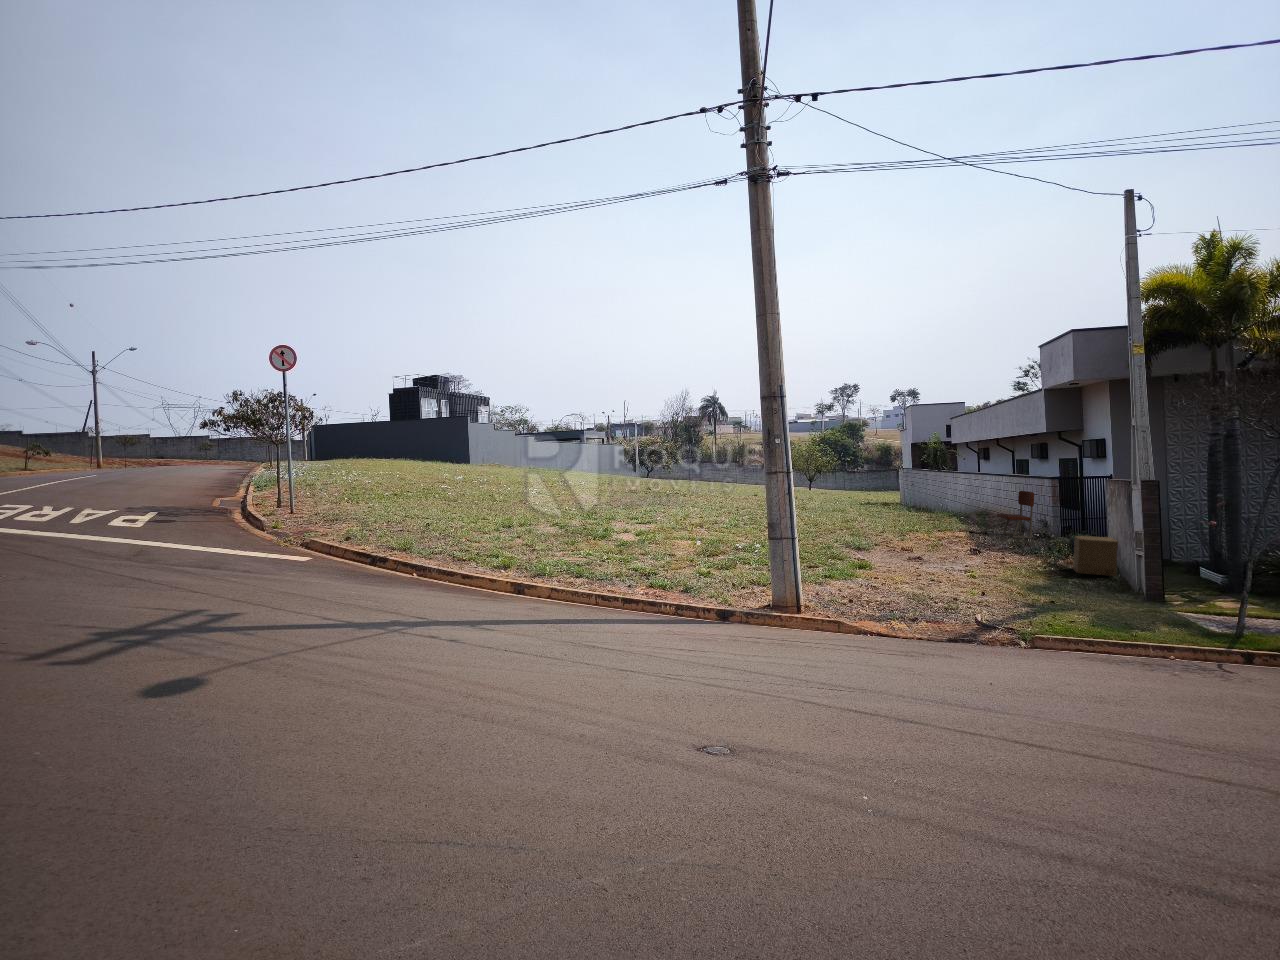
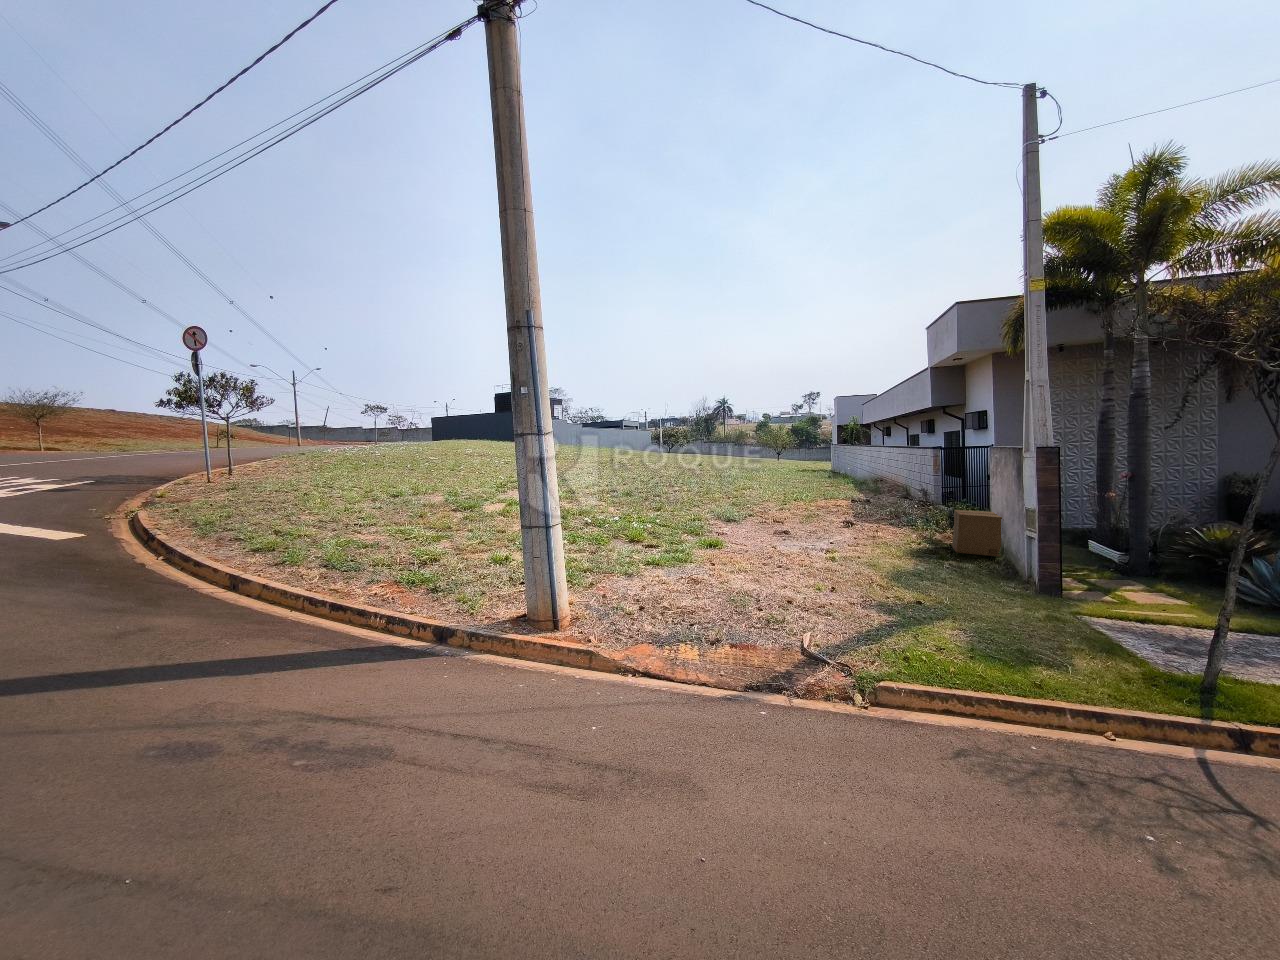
bench: present [997,491,1034,539] -> none [882,462,918,508]

